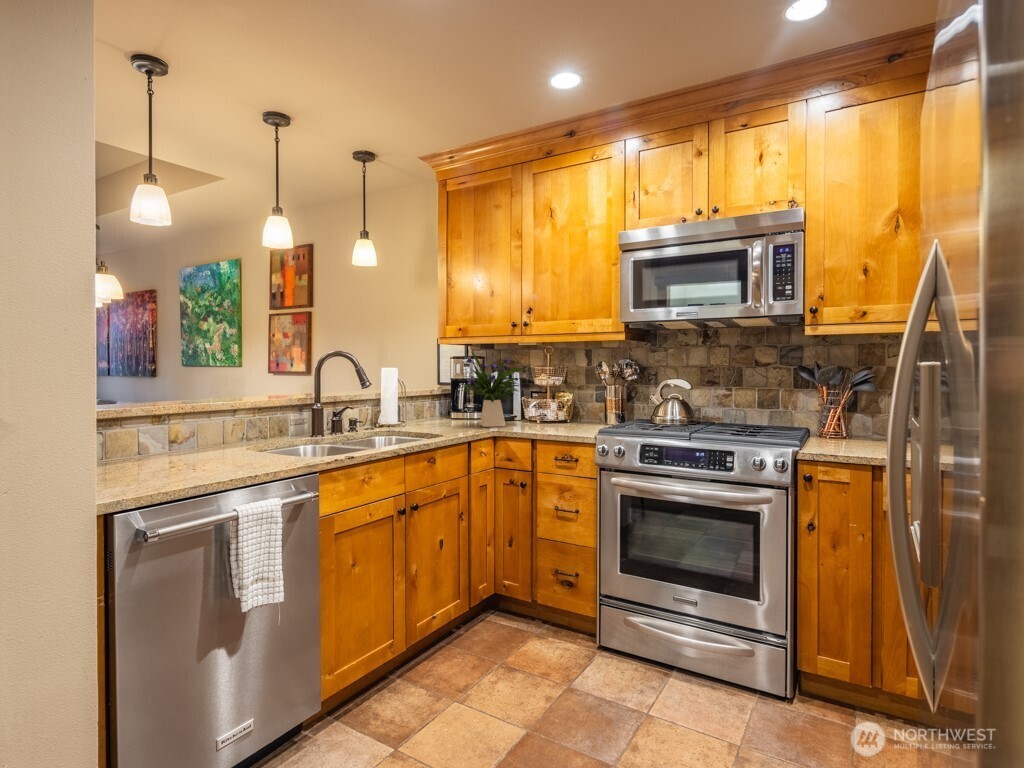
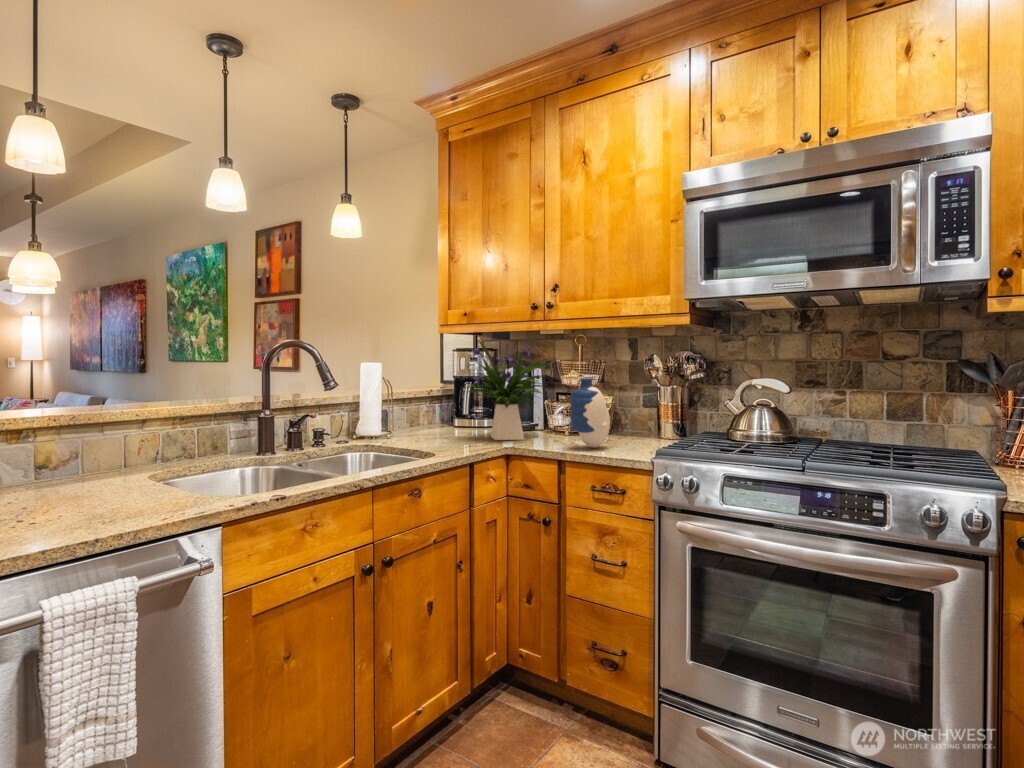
vase: none [539,380,568,431] -> present [570,378,610,448]

